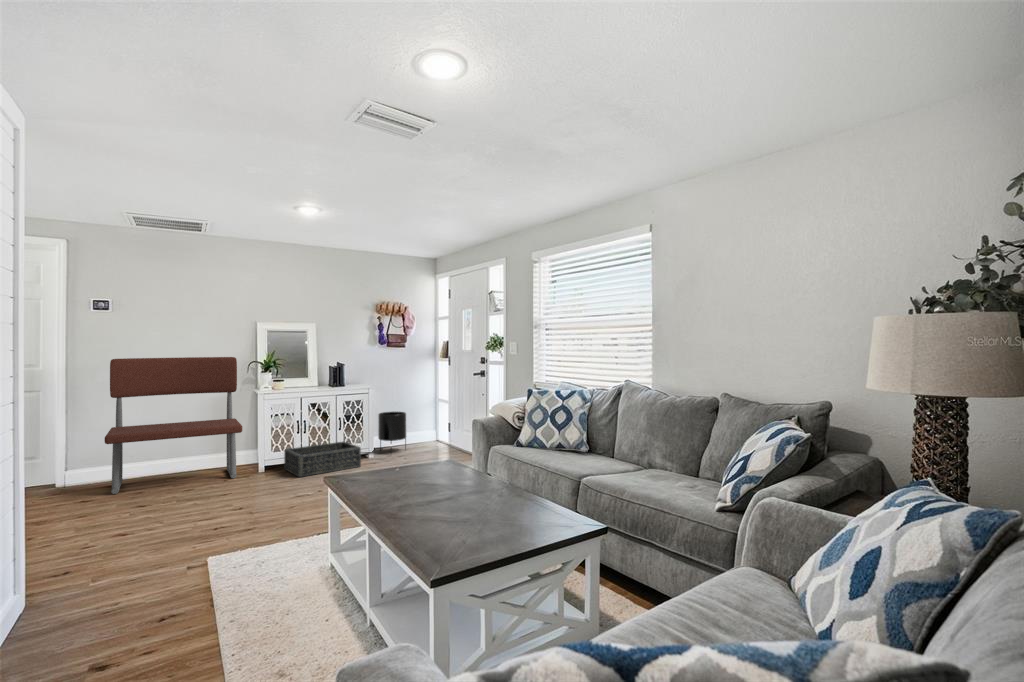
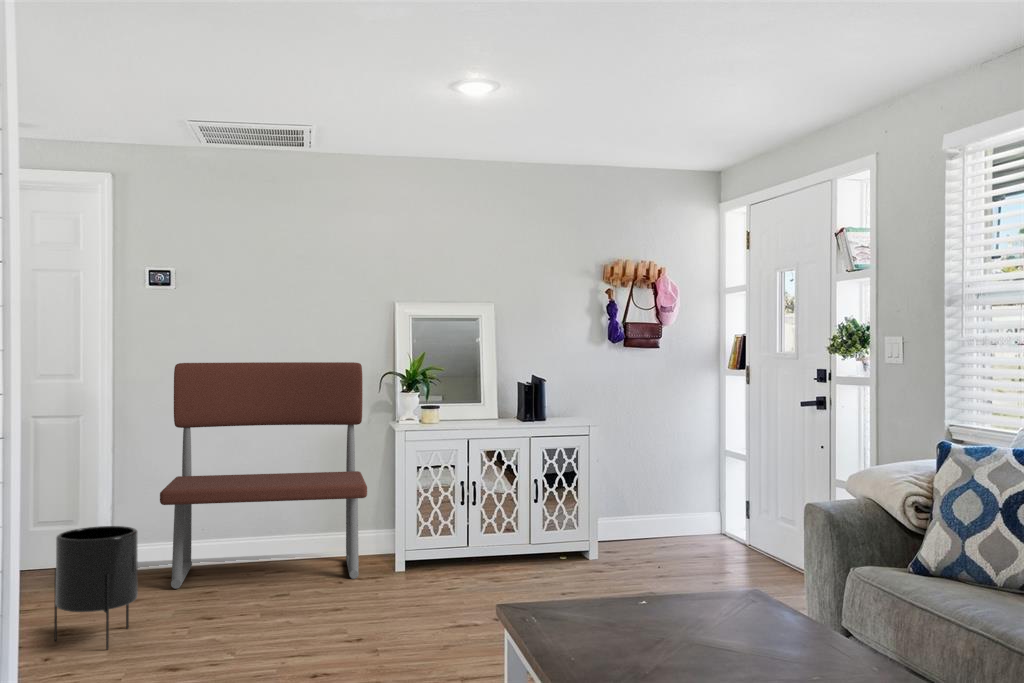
planter: present [378,412,406,450] -> present [54,526,138,650]
basket: present [284,442,361,477] -> none [438,525,572,588]

